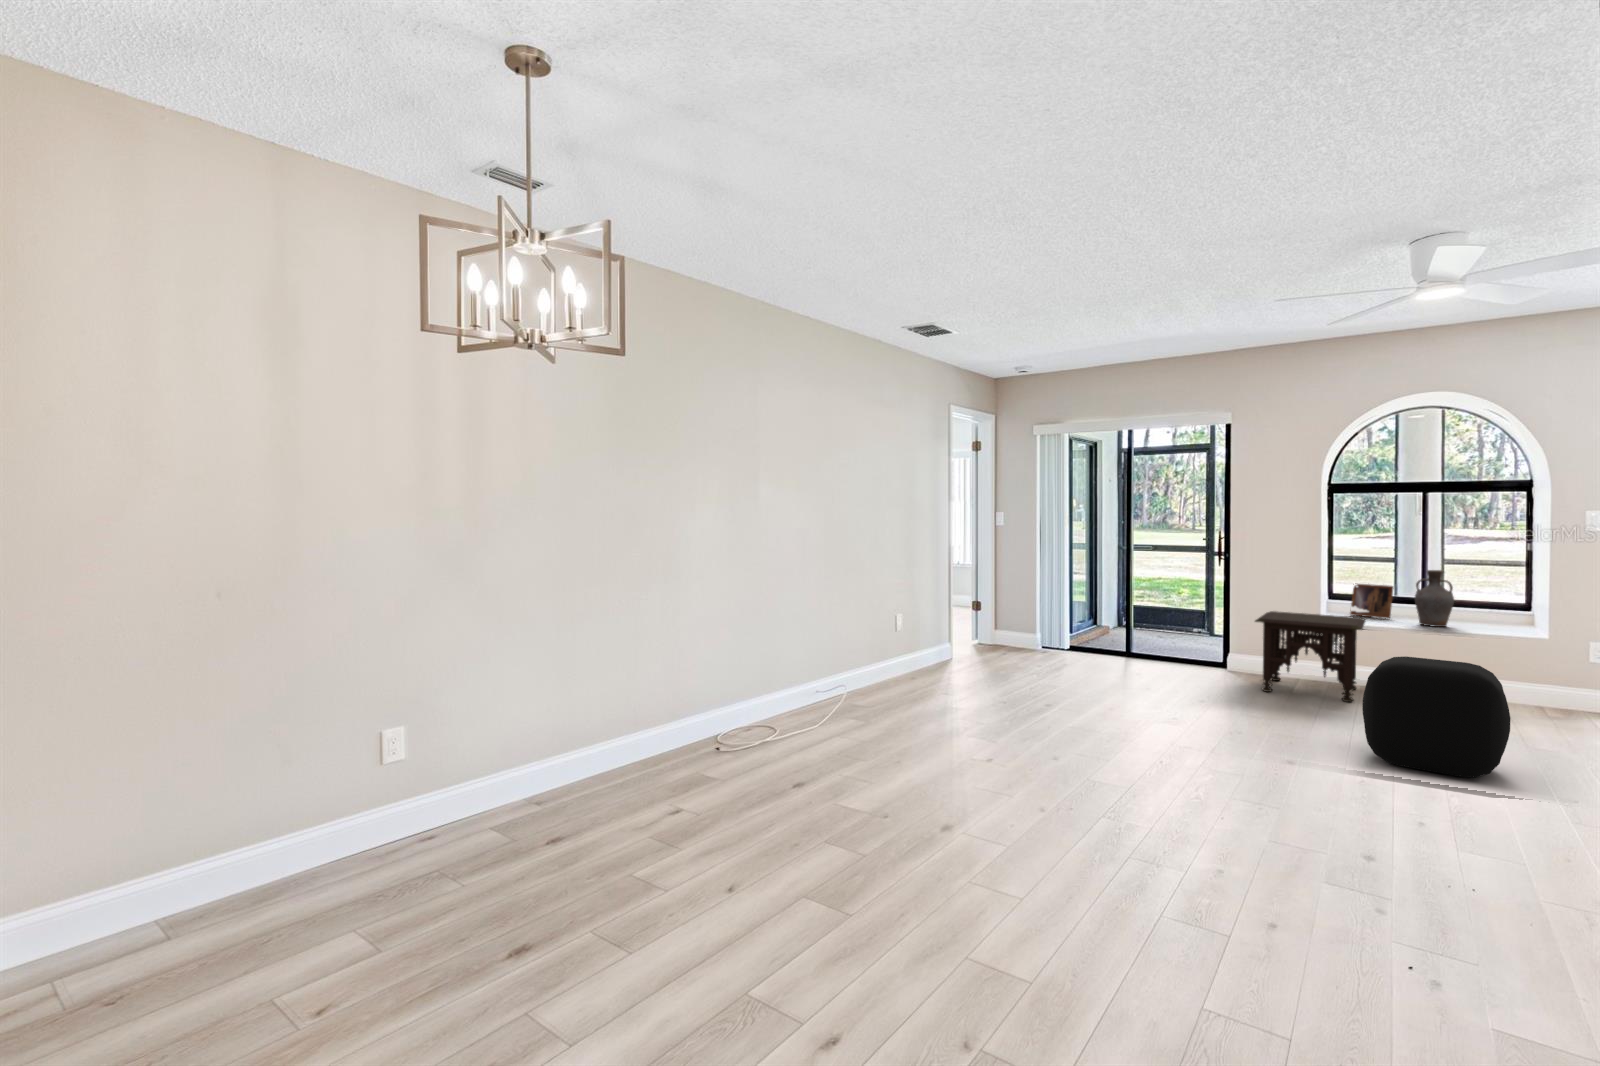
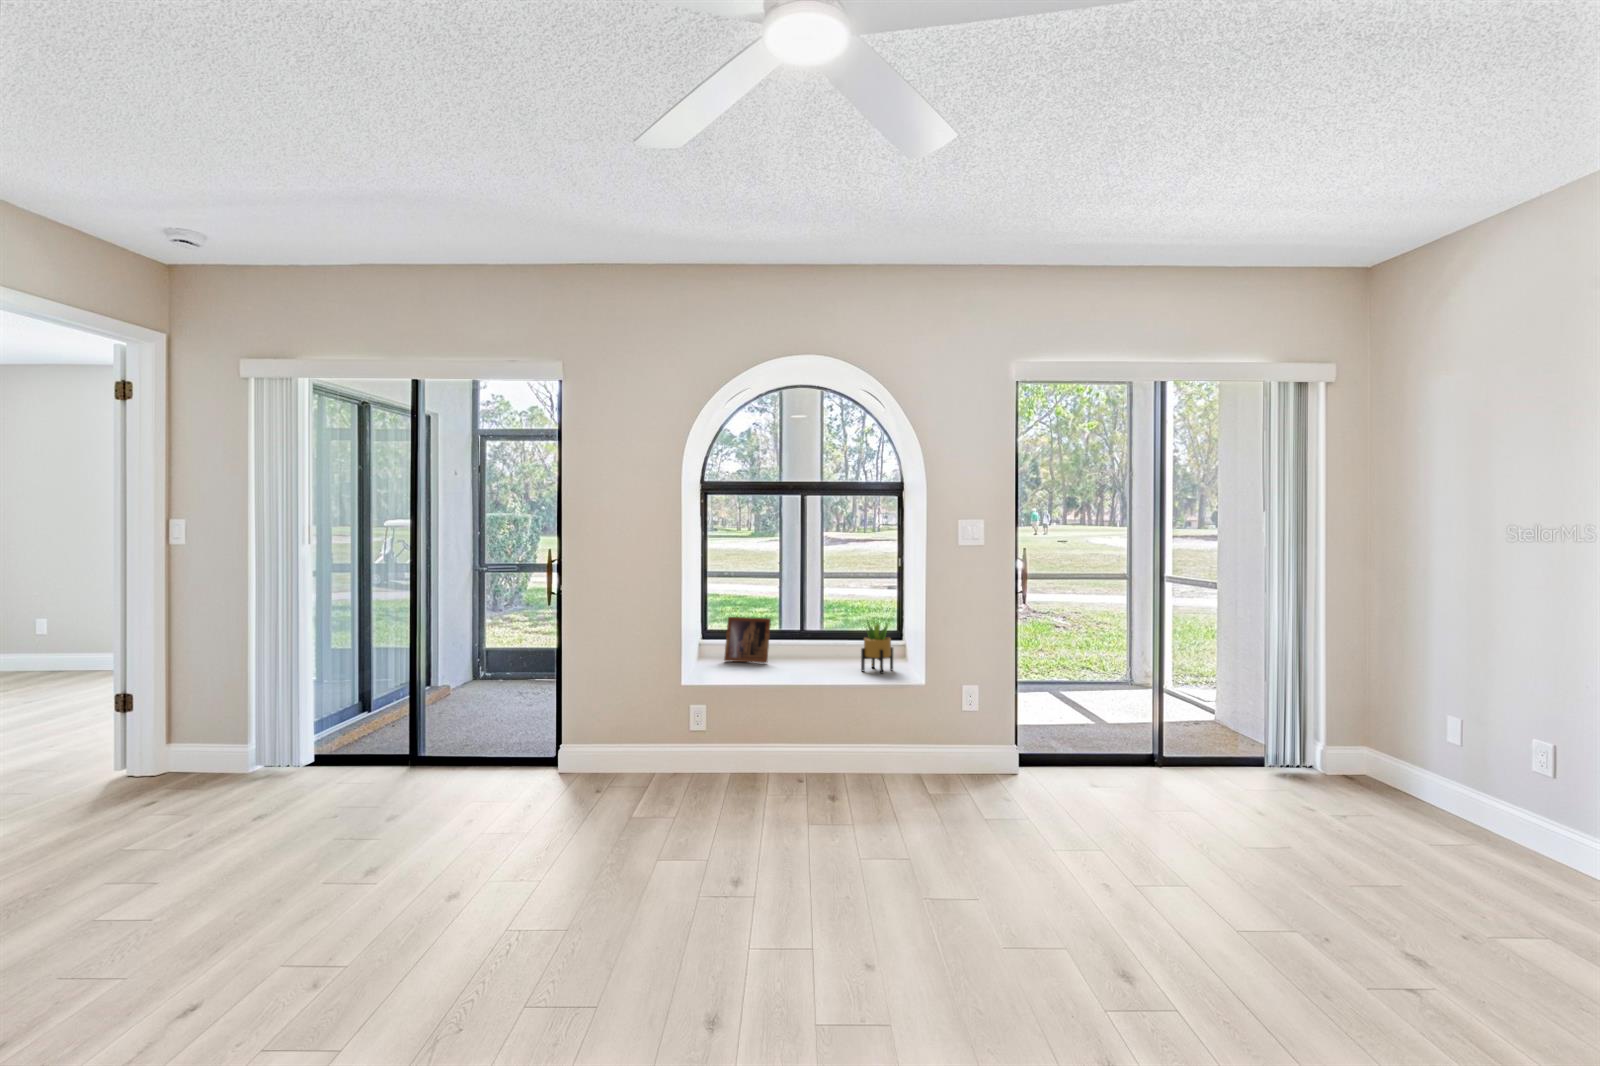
vase: present [1415,570,1454,627] -> none [792,596,832,673]
potted plant: none [1484,586,1519,632] -> present [861,620,893,673]
side table: present [1255,611,1366,702] -> none [581,673,736,815]
ottoman: present [1362,656,1510,777] -> none [700,780,905,1014]

